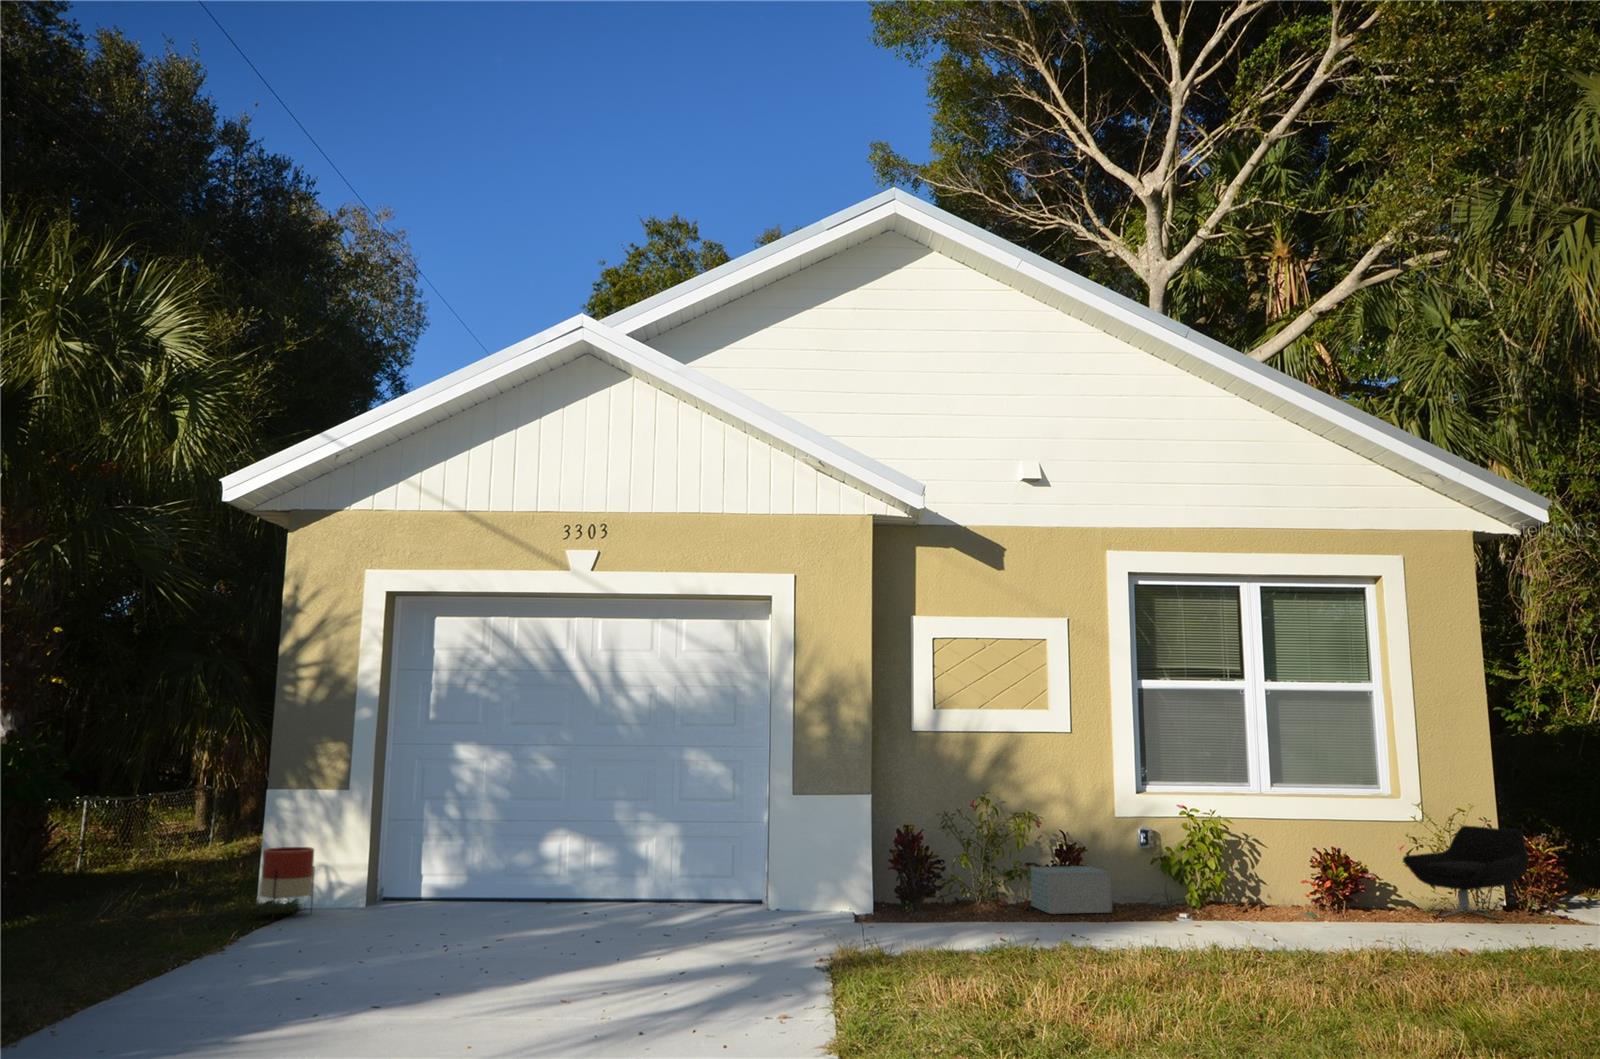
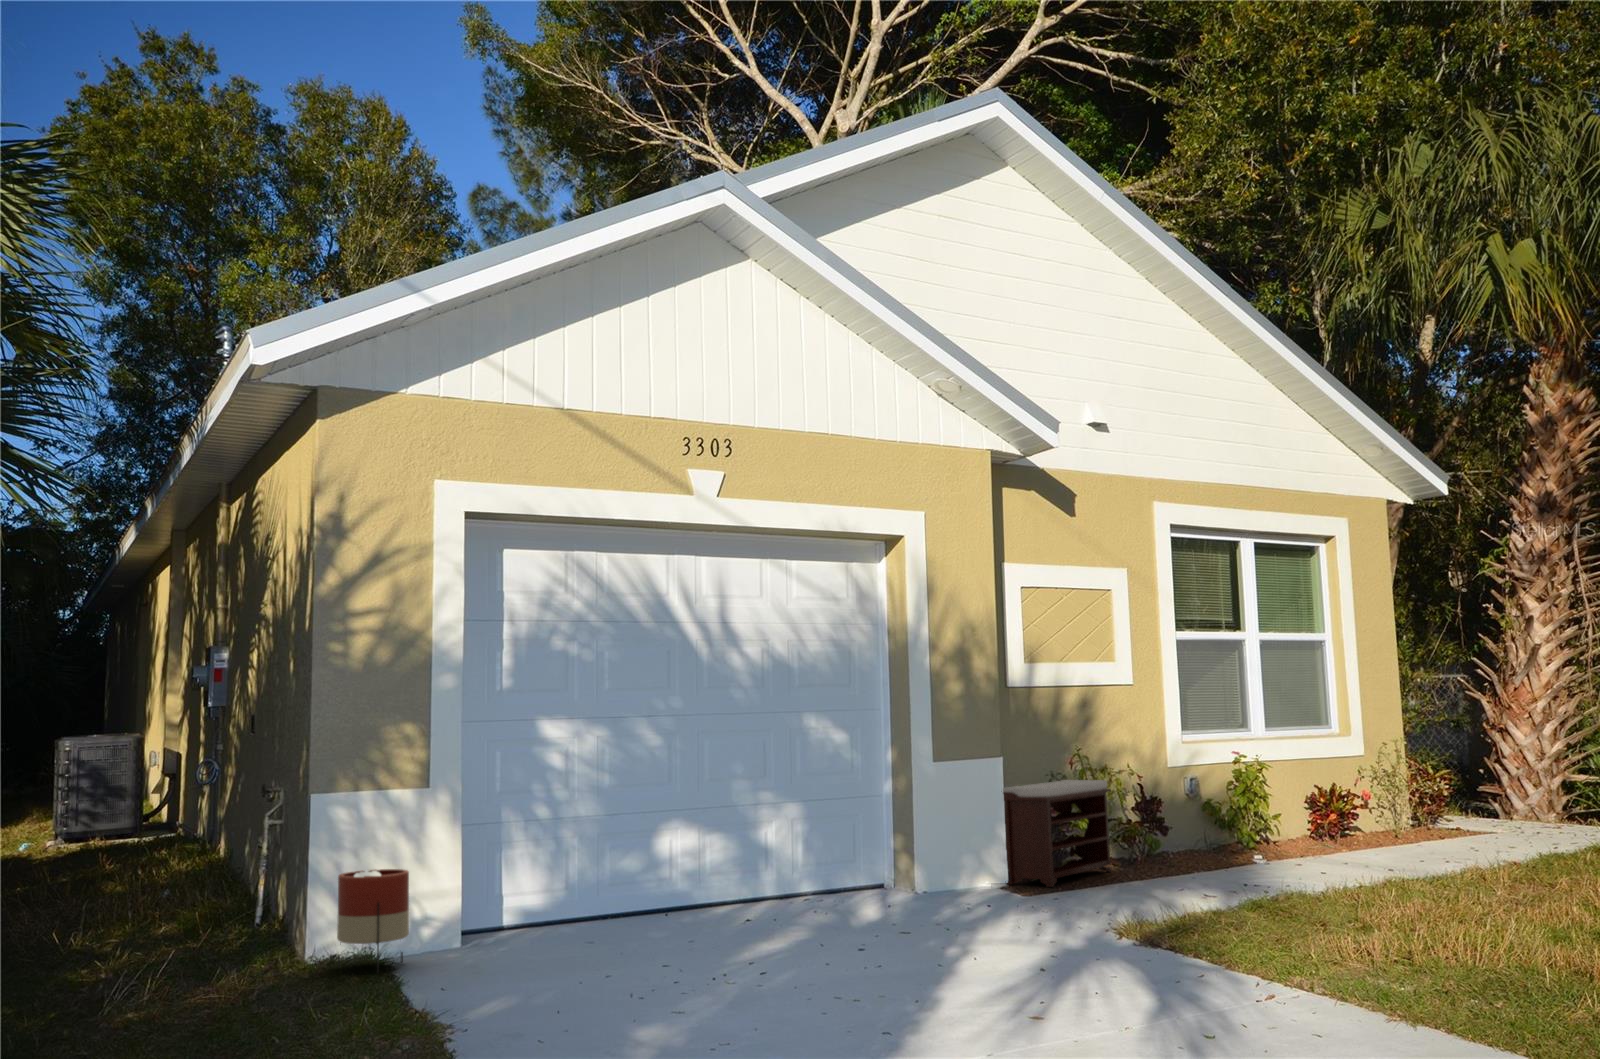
bench: none [871,819,1009,916] -> present [1003,780,1111,887]
lounge chair: present [1403,826,1529,918] -> none [1382,761,1480,843]
storage box: present [1031,866,1112,914] -> none [1118,822,1208,871]

